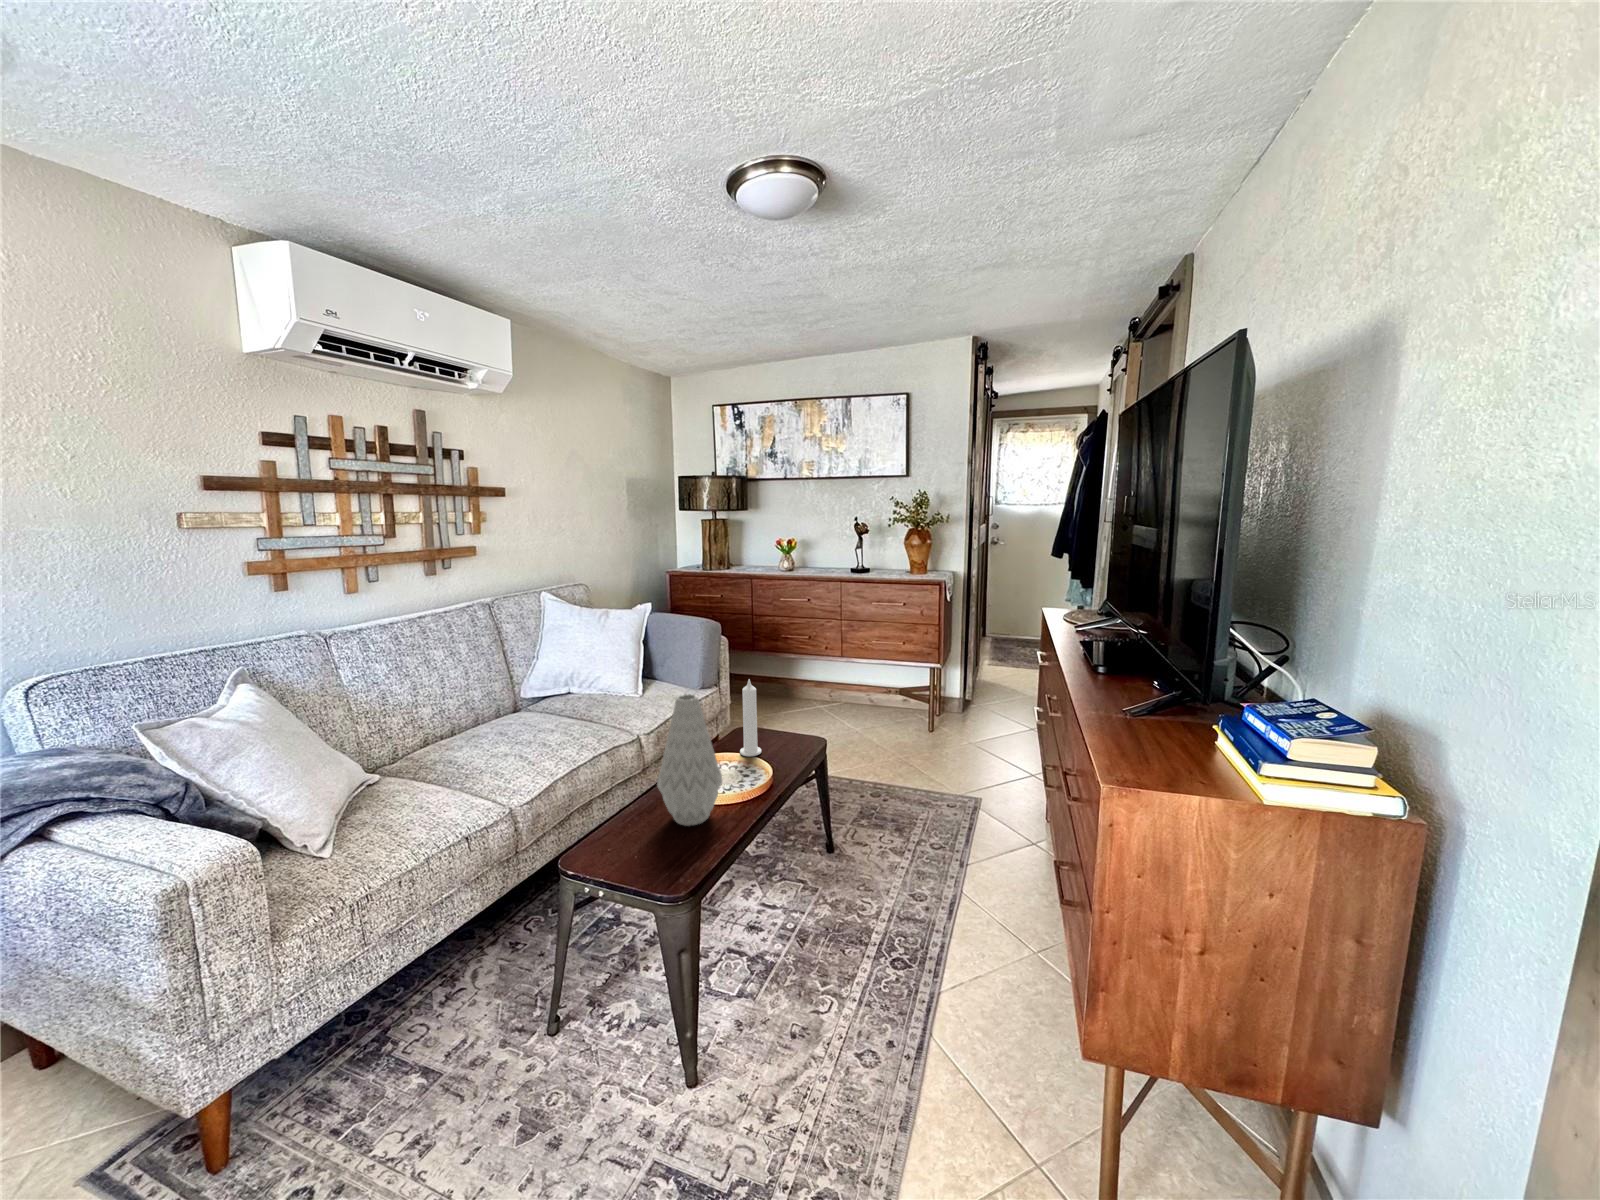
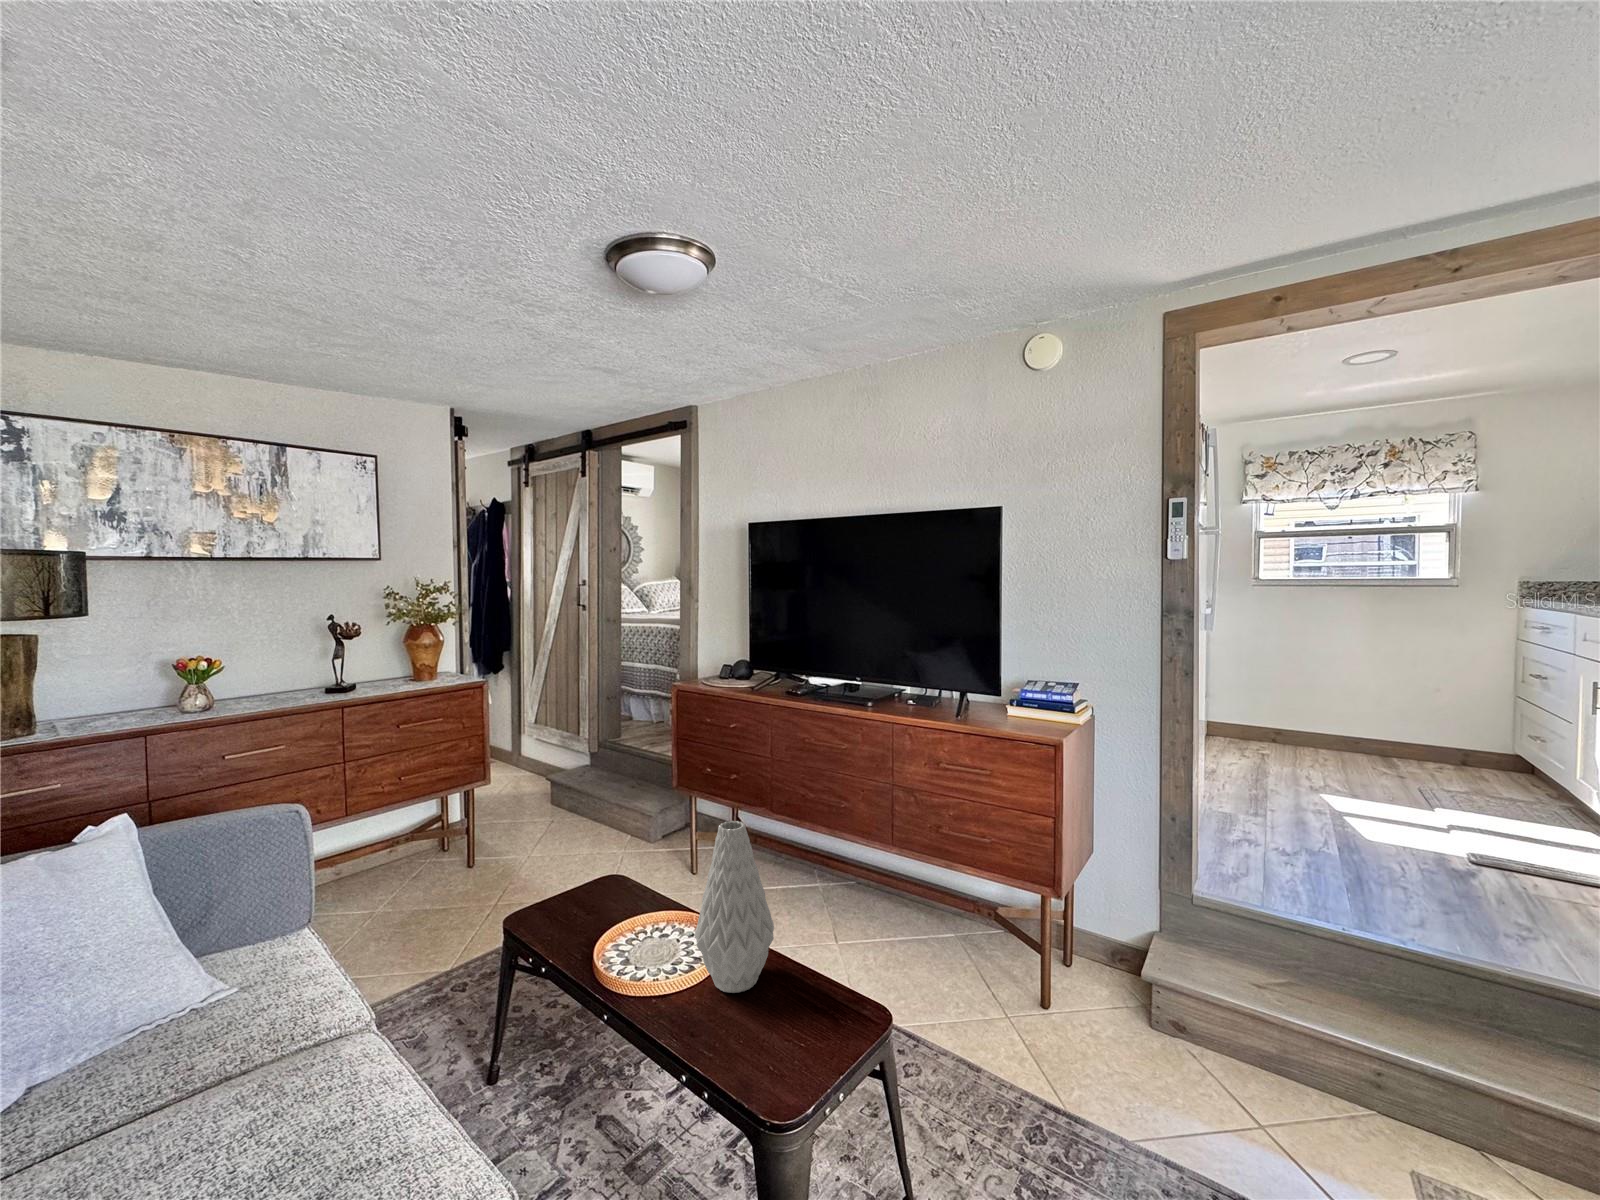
candle: present [740,679,761,756] -> none [592,820,621,926]

